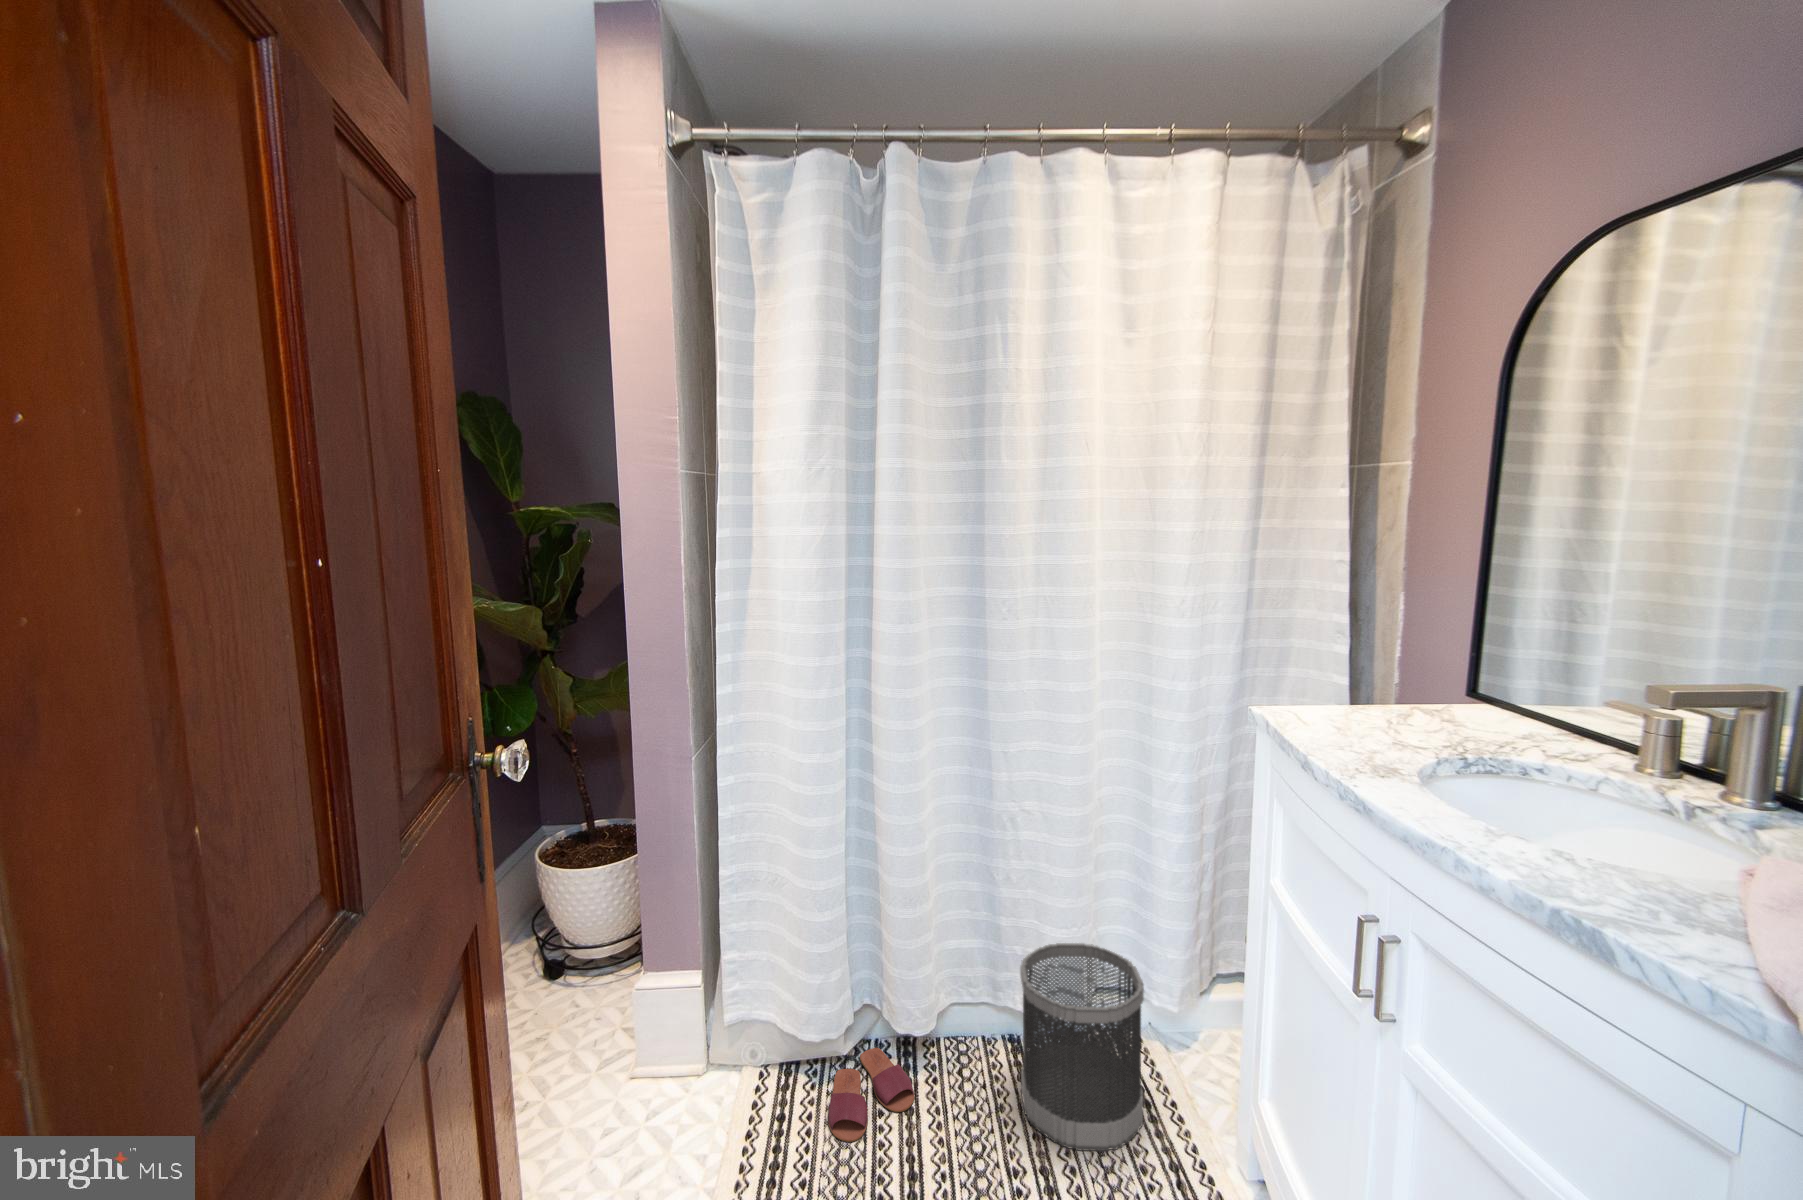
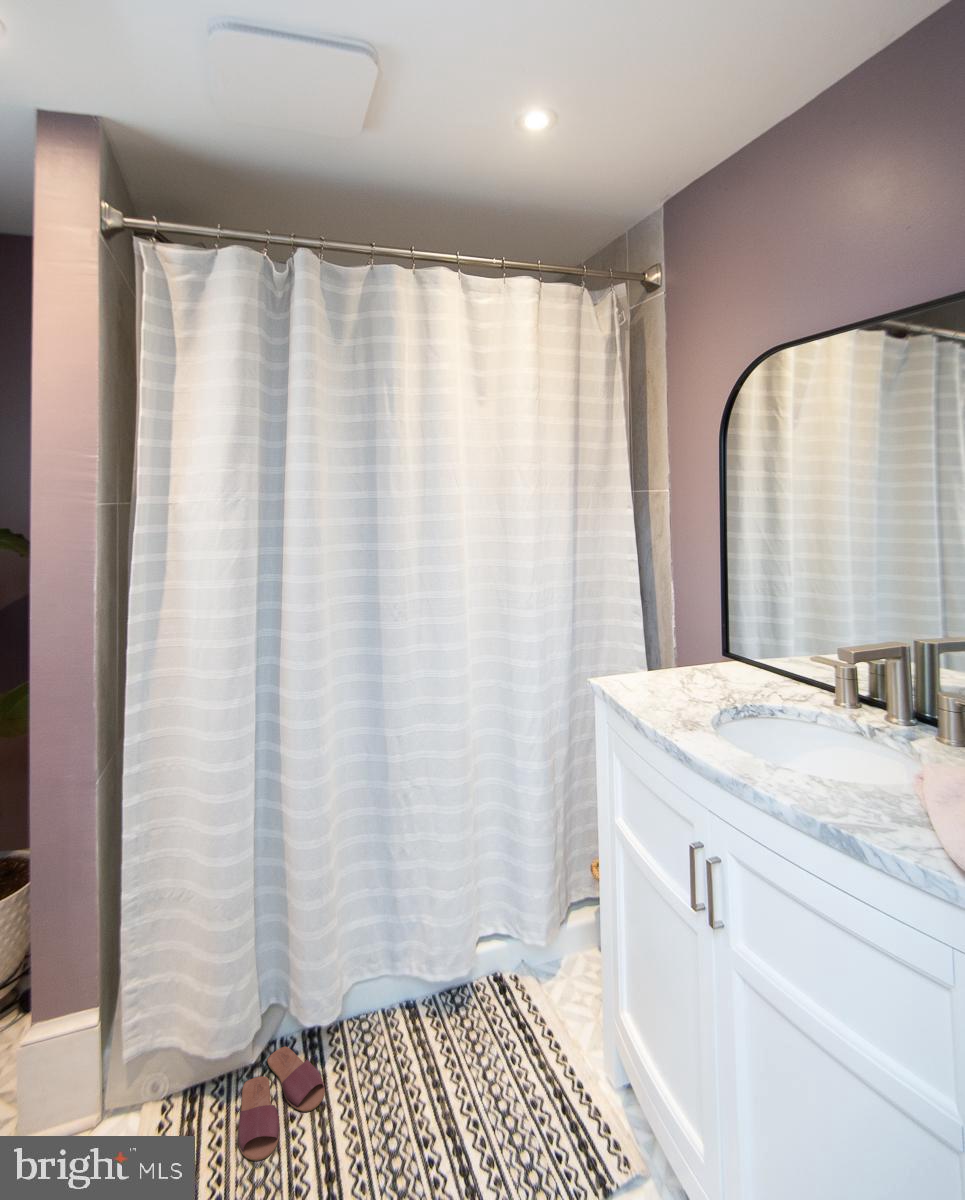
wastebasket: present [1020,943,1144,1151] -> none [420,910,528,1103]

